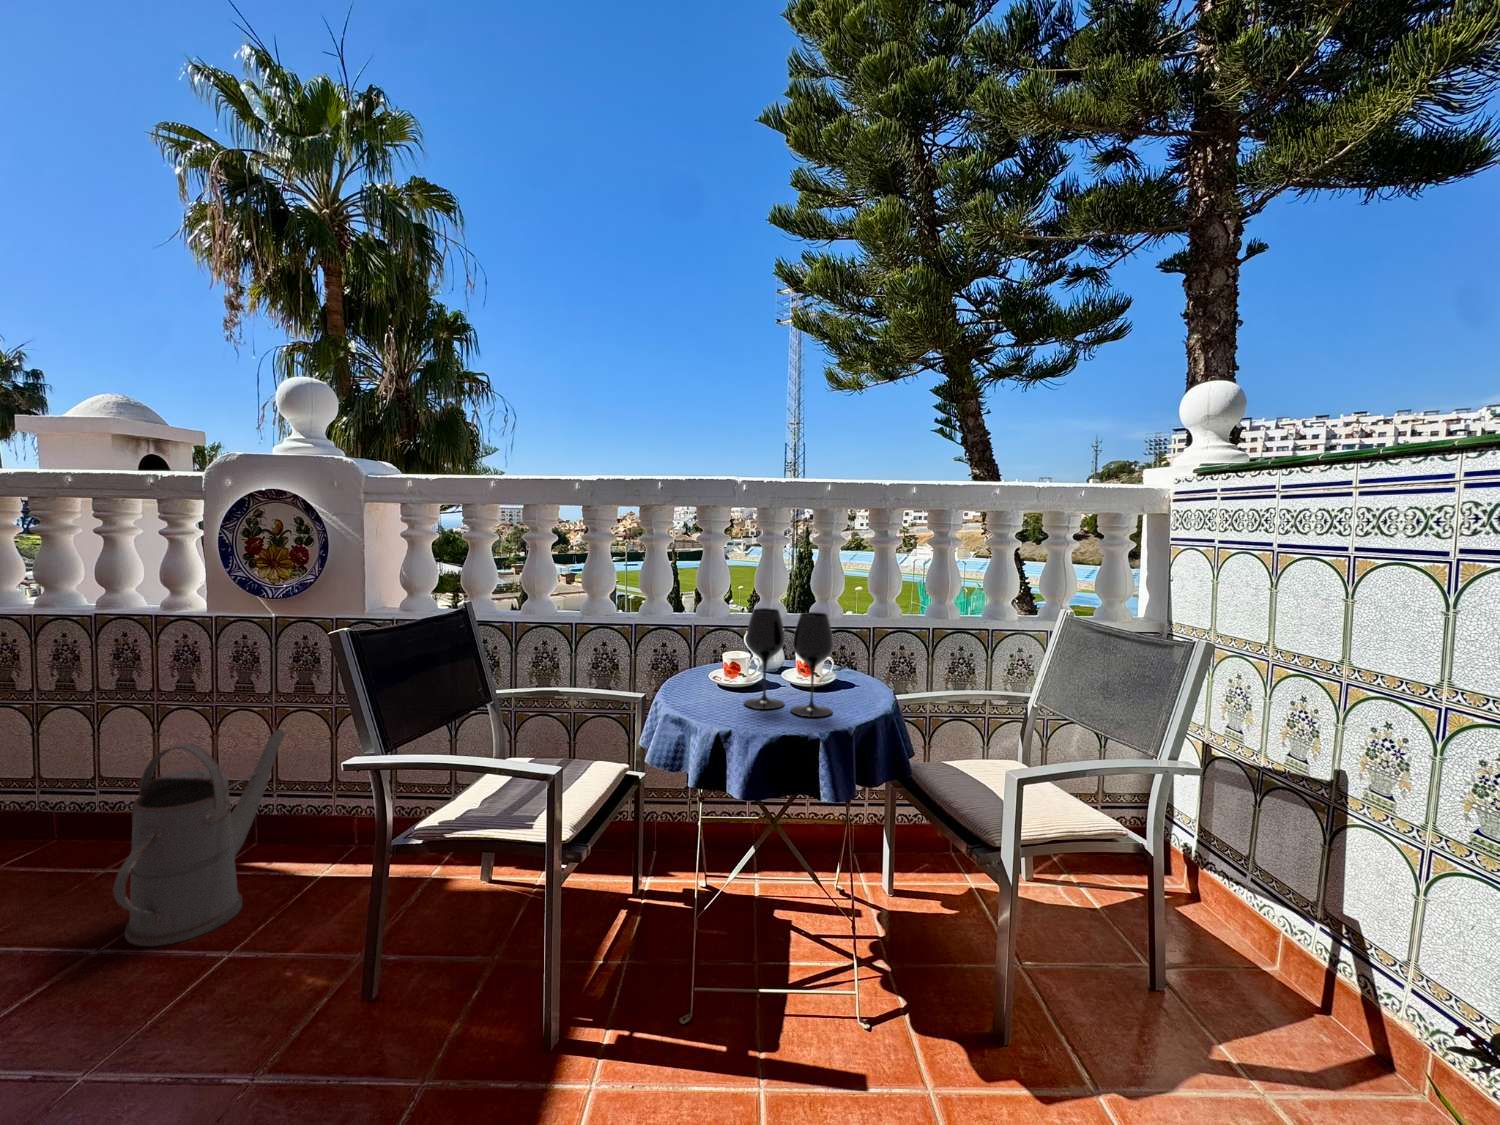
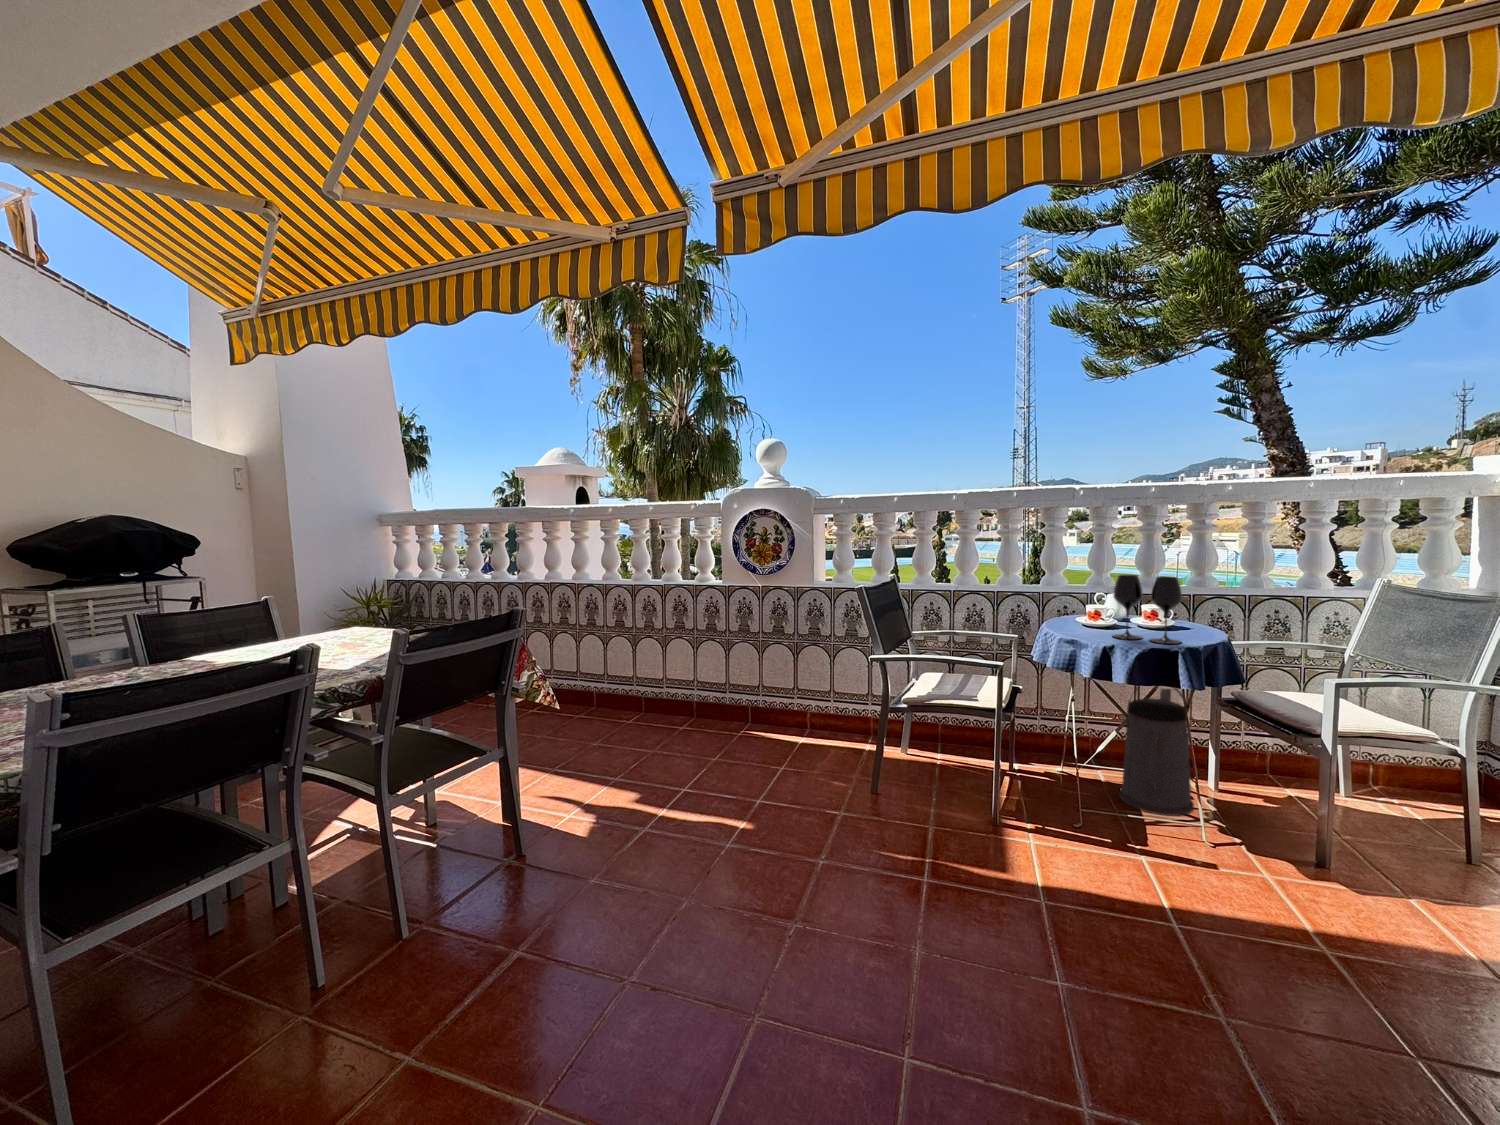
watering can: present [113,729,284,946] -> present [1119,687,1194,816]

